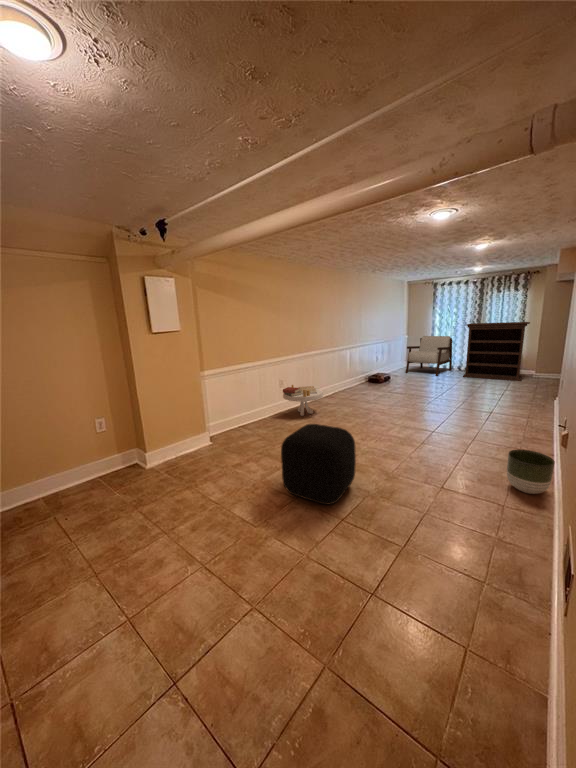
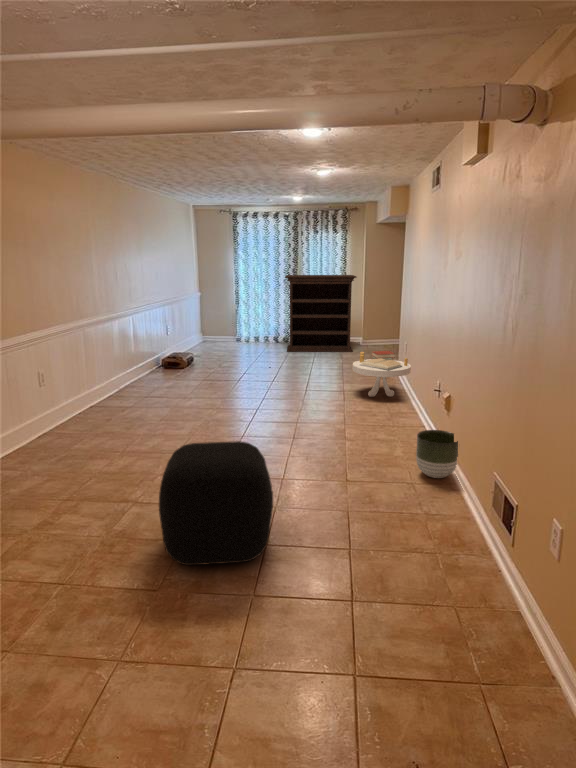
armchair: present [406,336,452,376] -> none [206,293,267,353]
side table: present [283,385,323,416] -> present [352,351,411,397]

